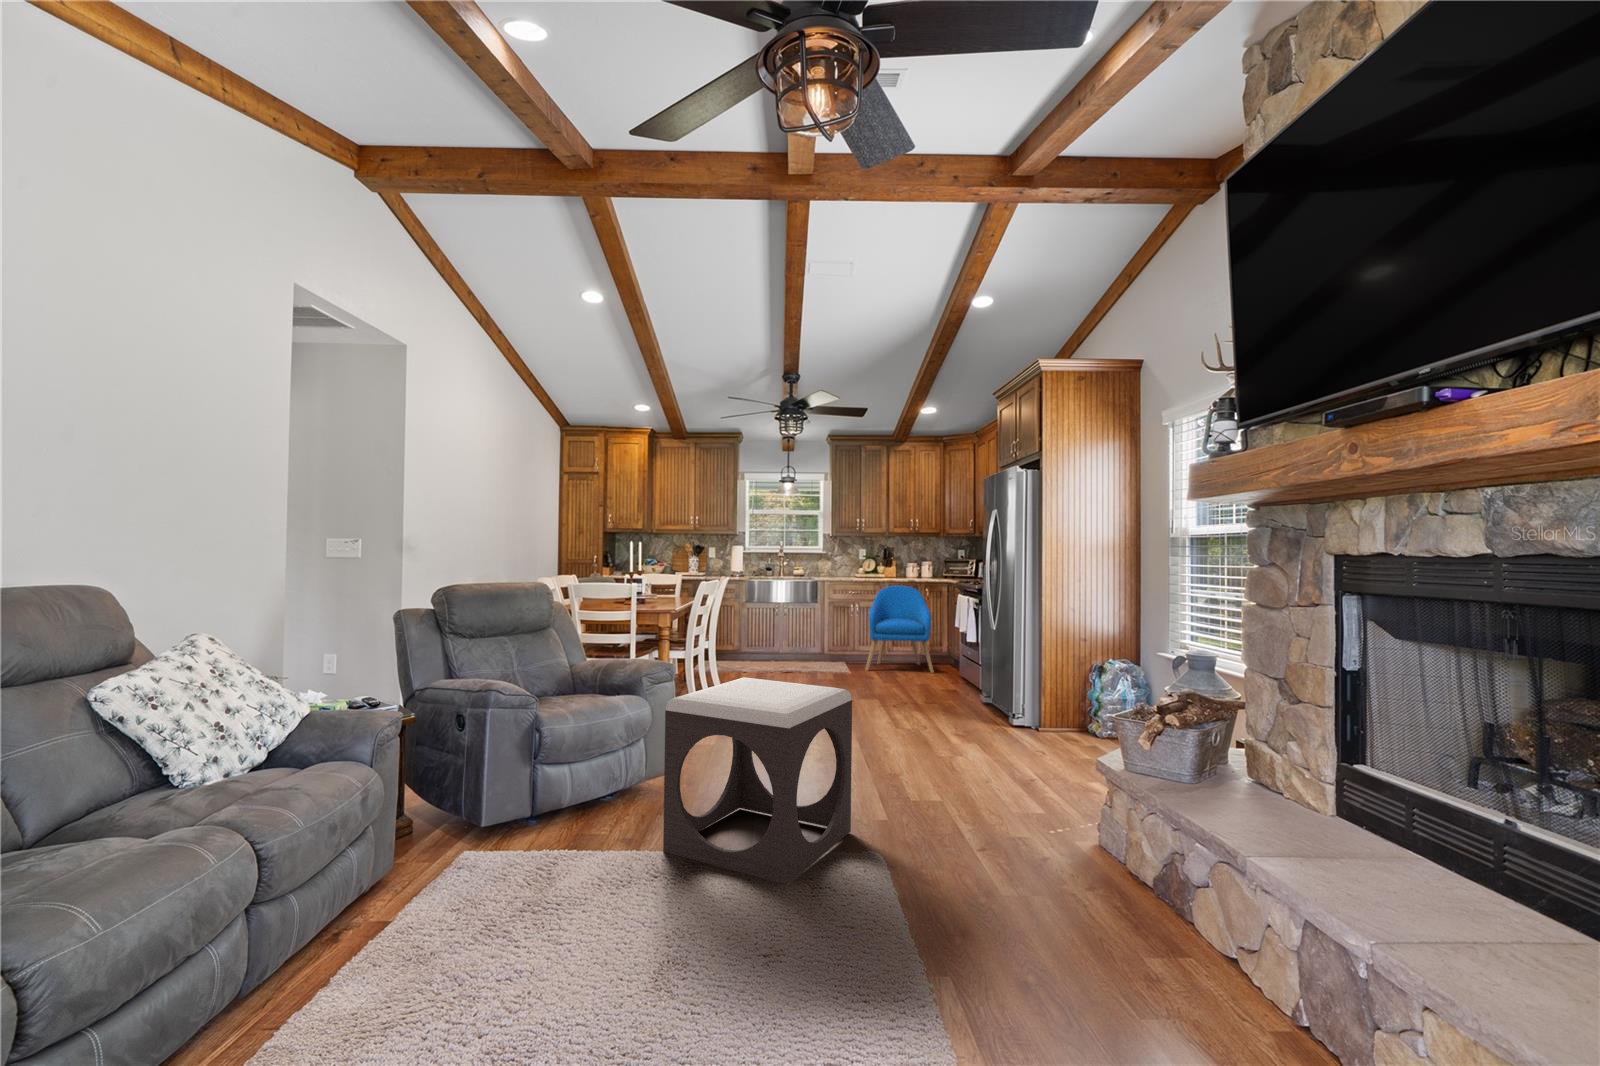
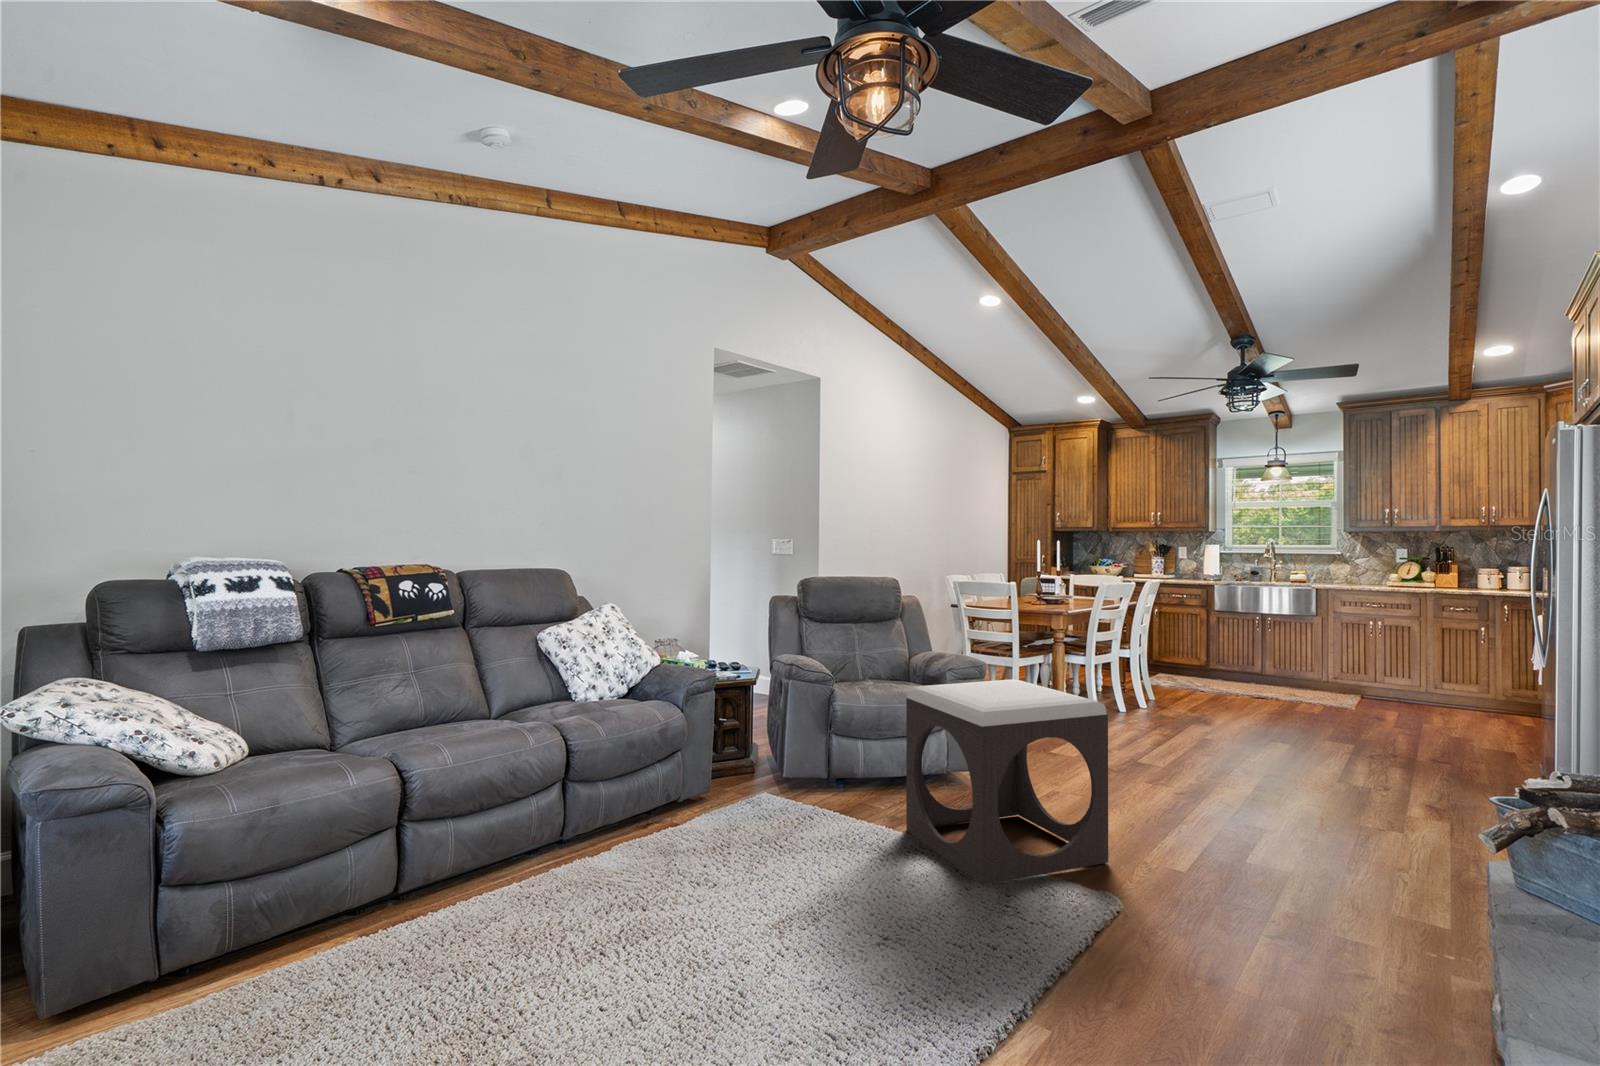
armchair: present [865,586,934,673] -> none [1378,600,1499,728]

